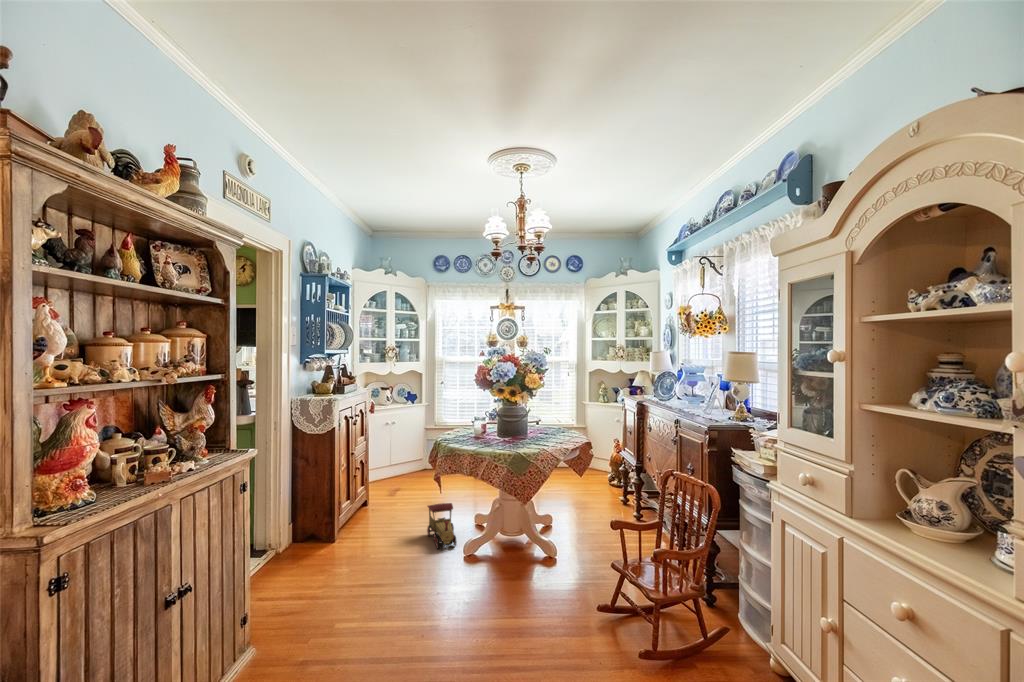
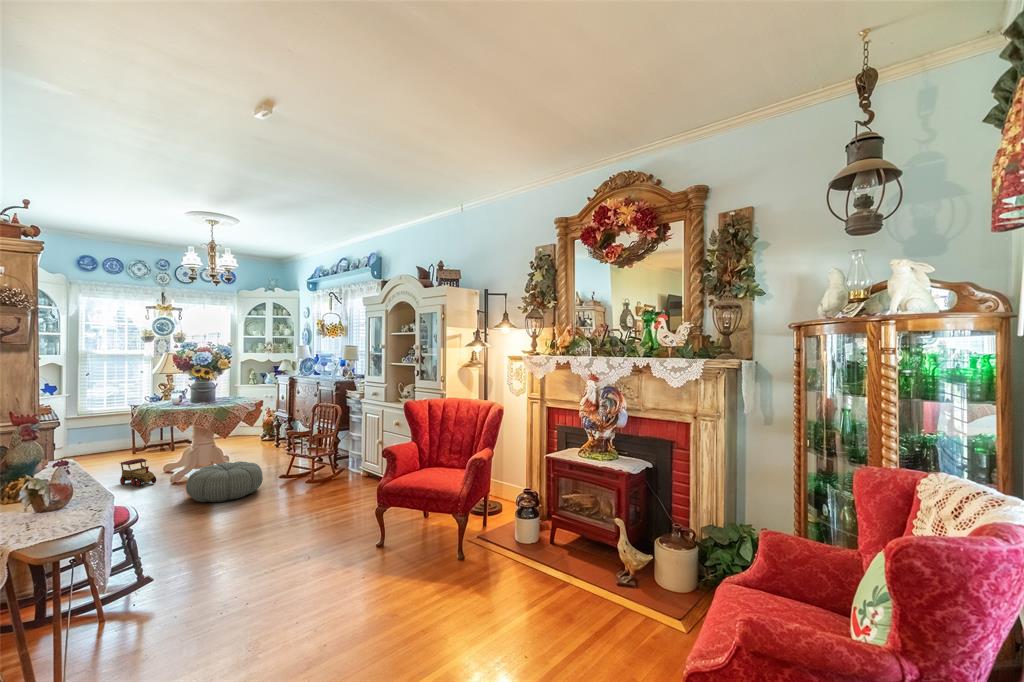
pouf: none [455,554,568,647] -> present [186,461,263,502]

